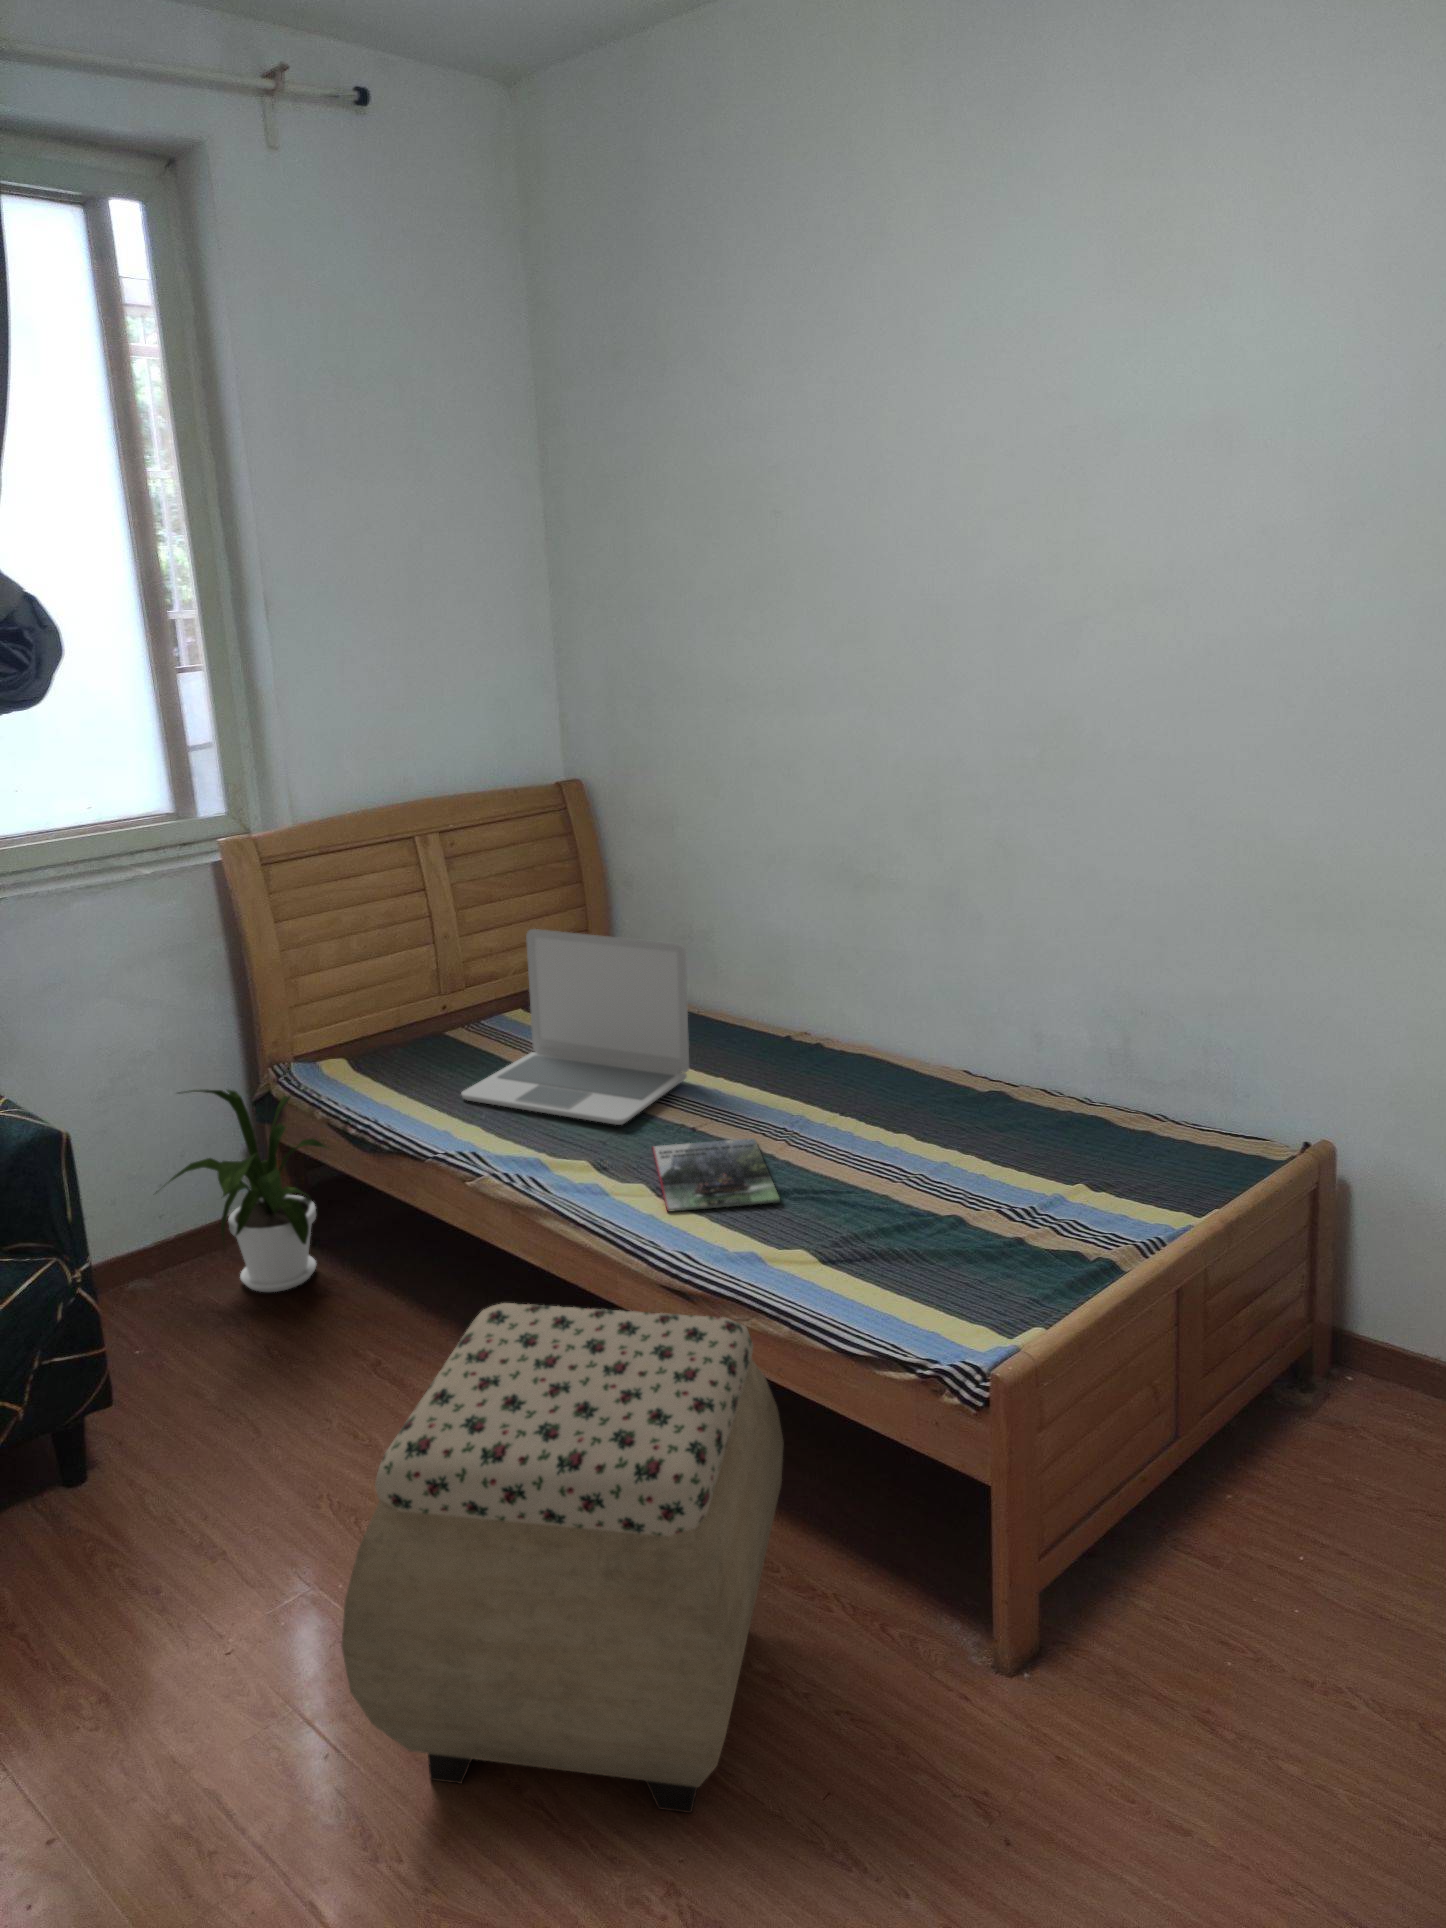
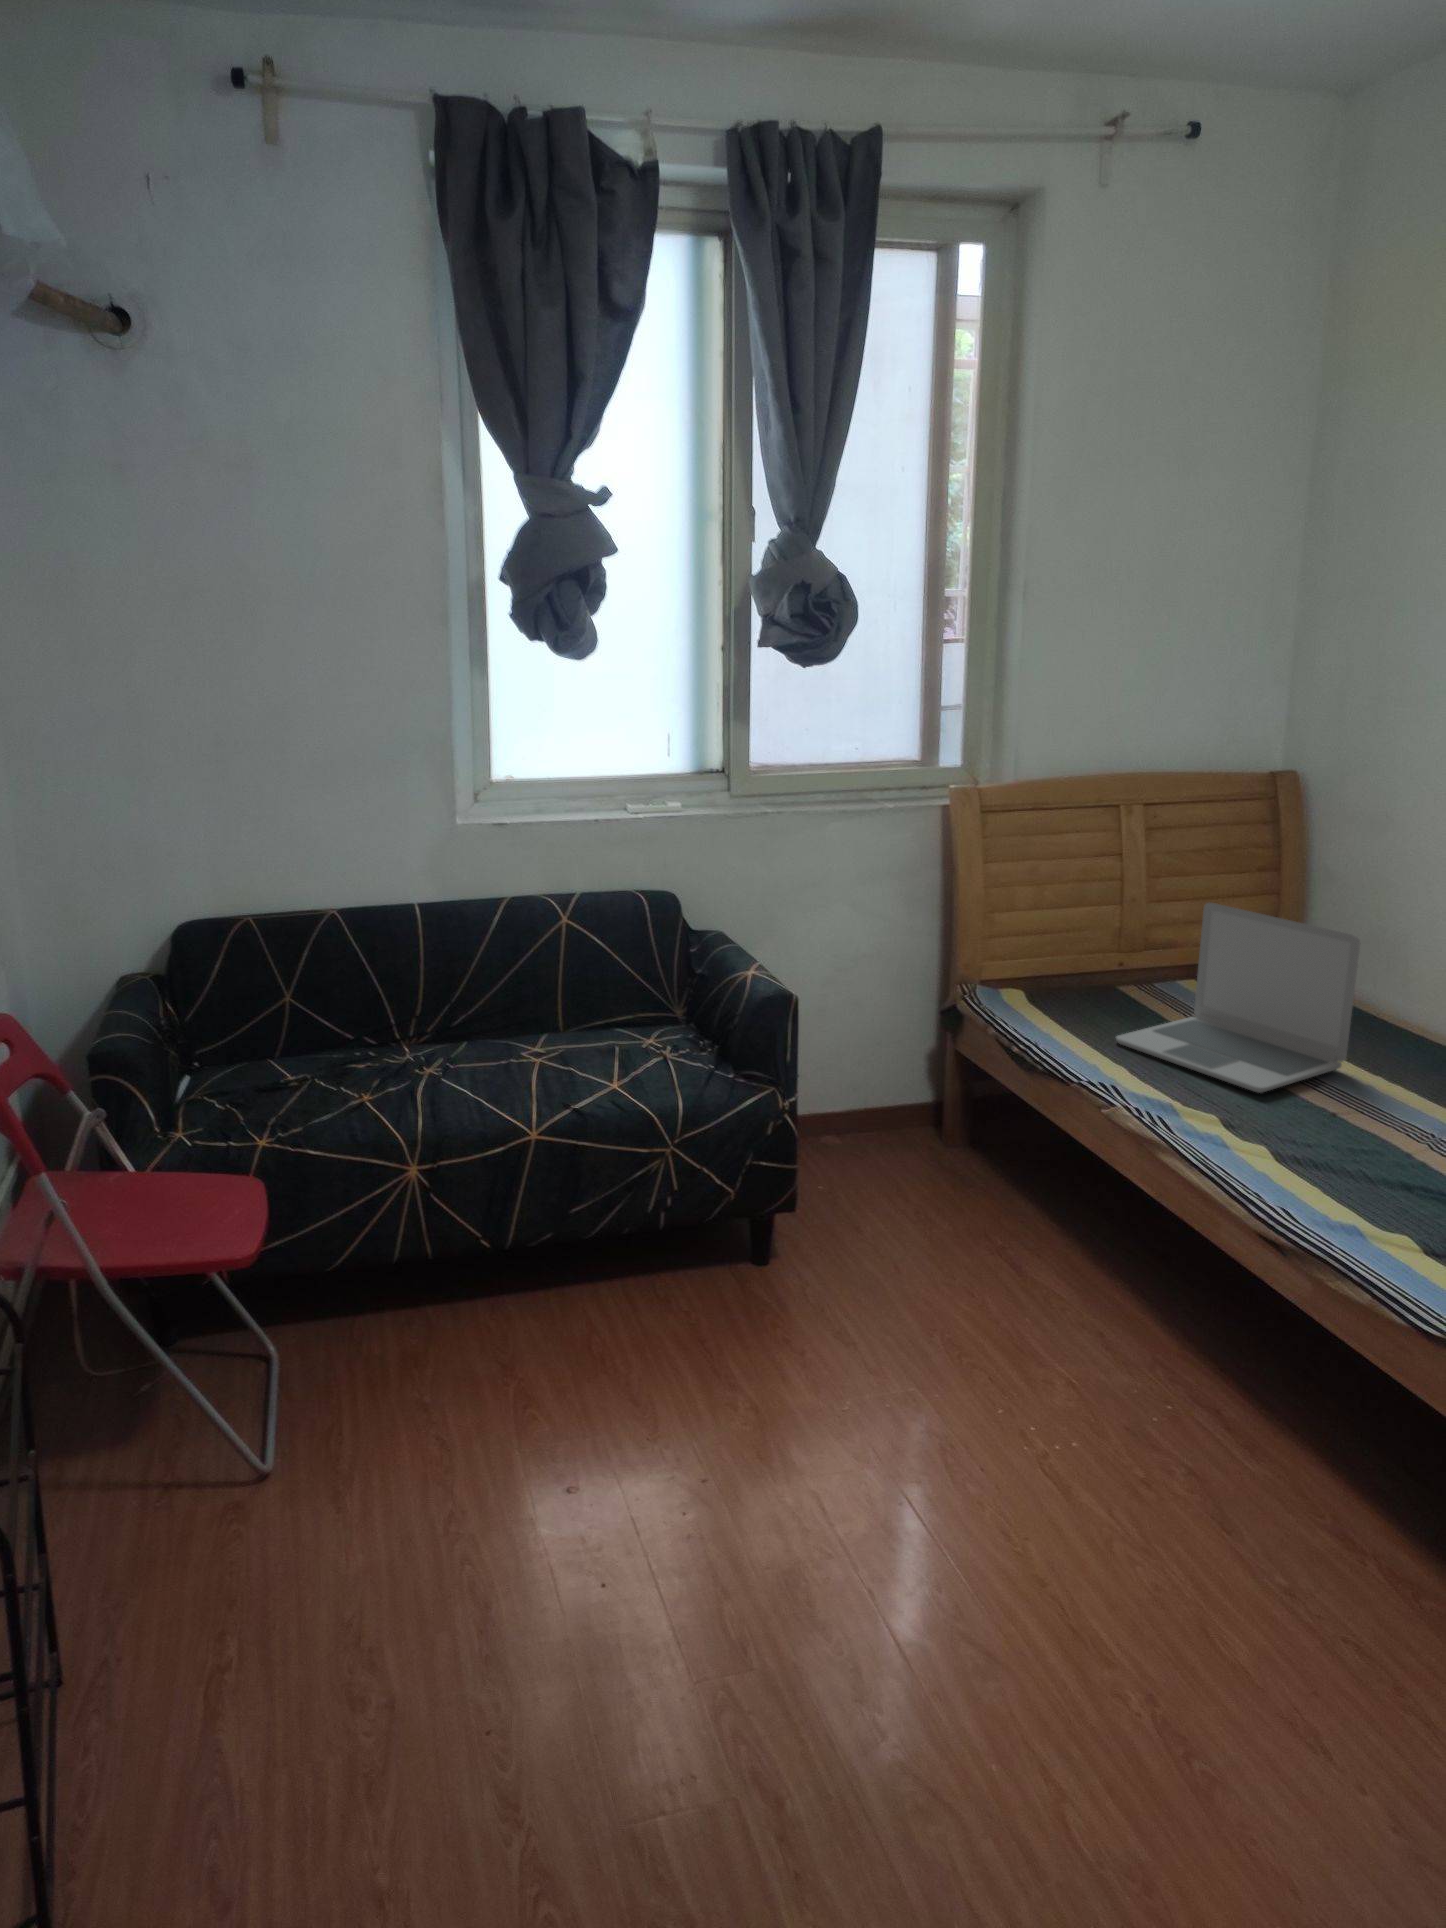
house plant: present [169,1089,328,1292] -> none [855,991,1020,1174]
magazine: present [653,1138,780,1212] -> none [1280,1117,1402,1193]
ottoman: present [342,1303,783,1813] -> none [914,1199,1346,1671]

